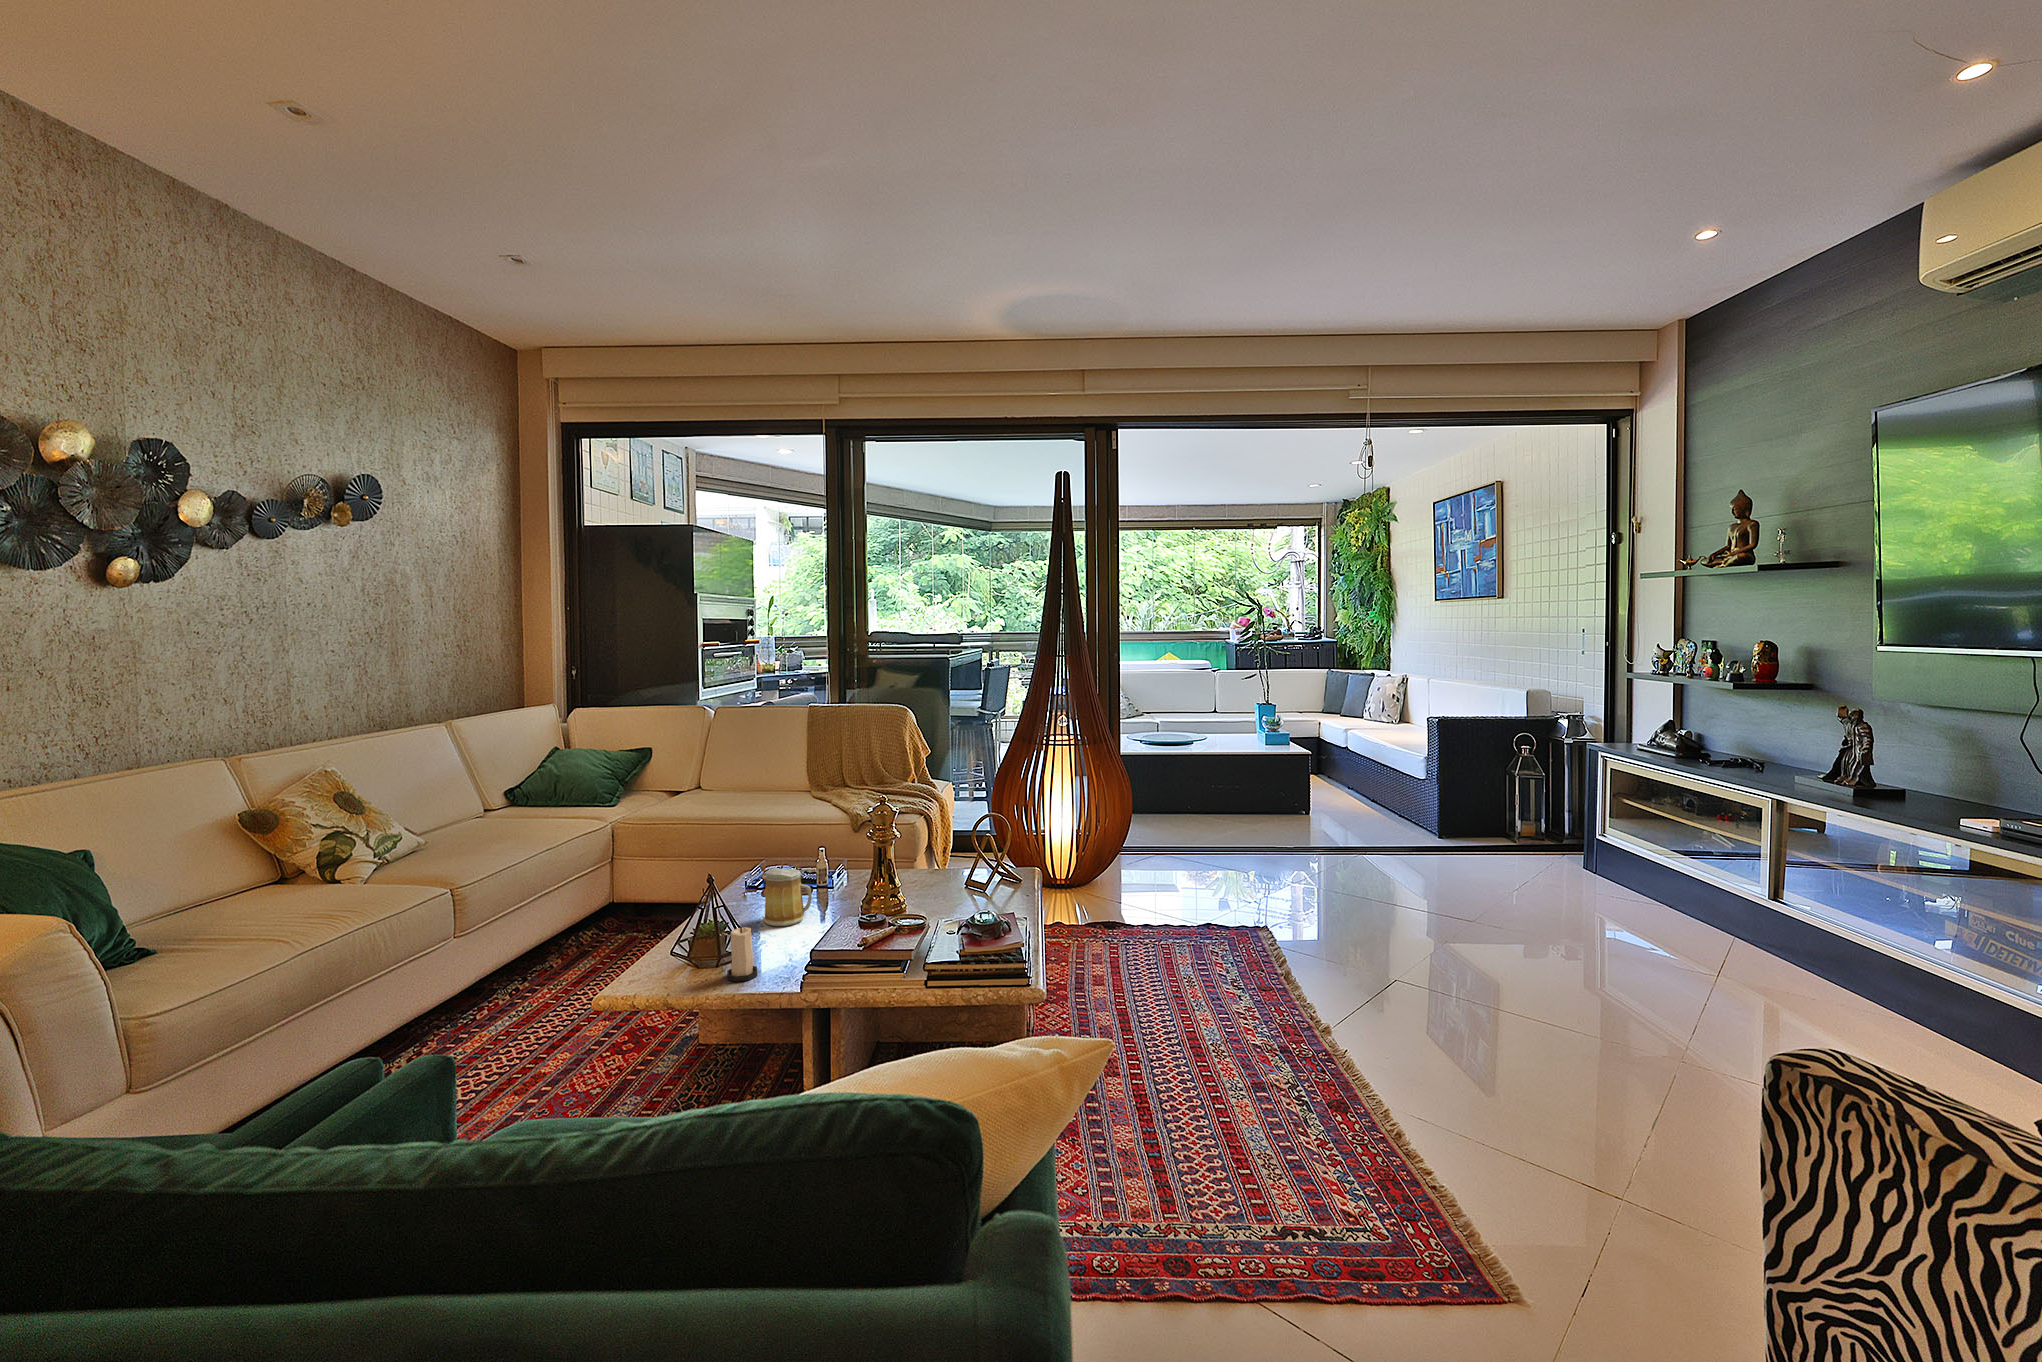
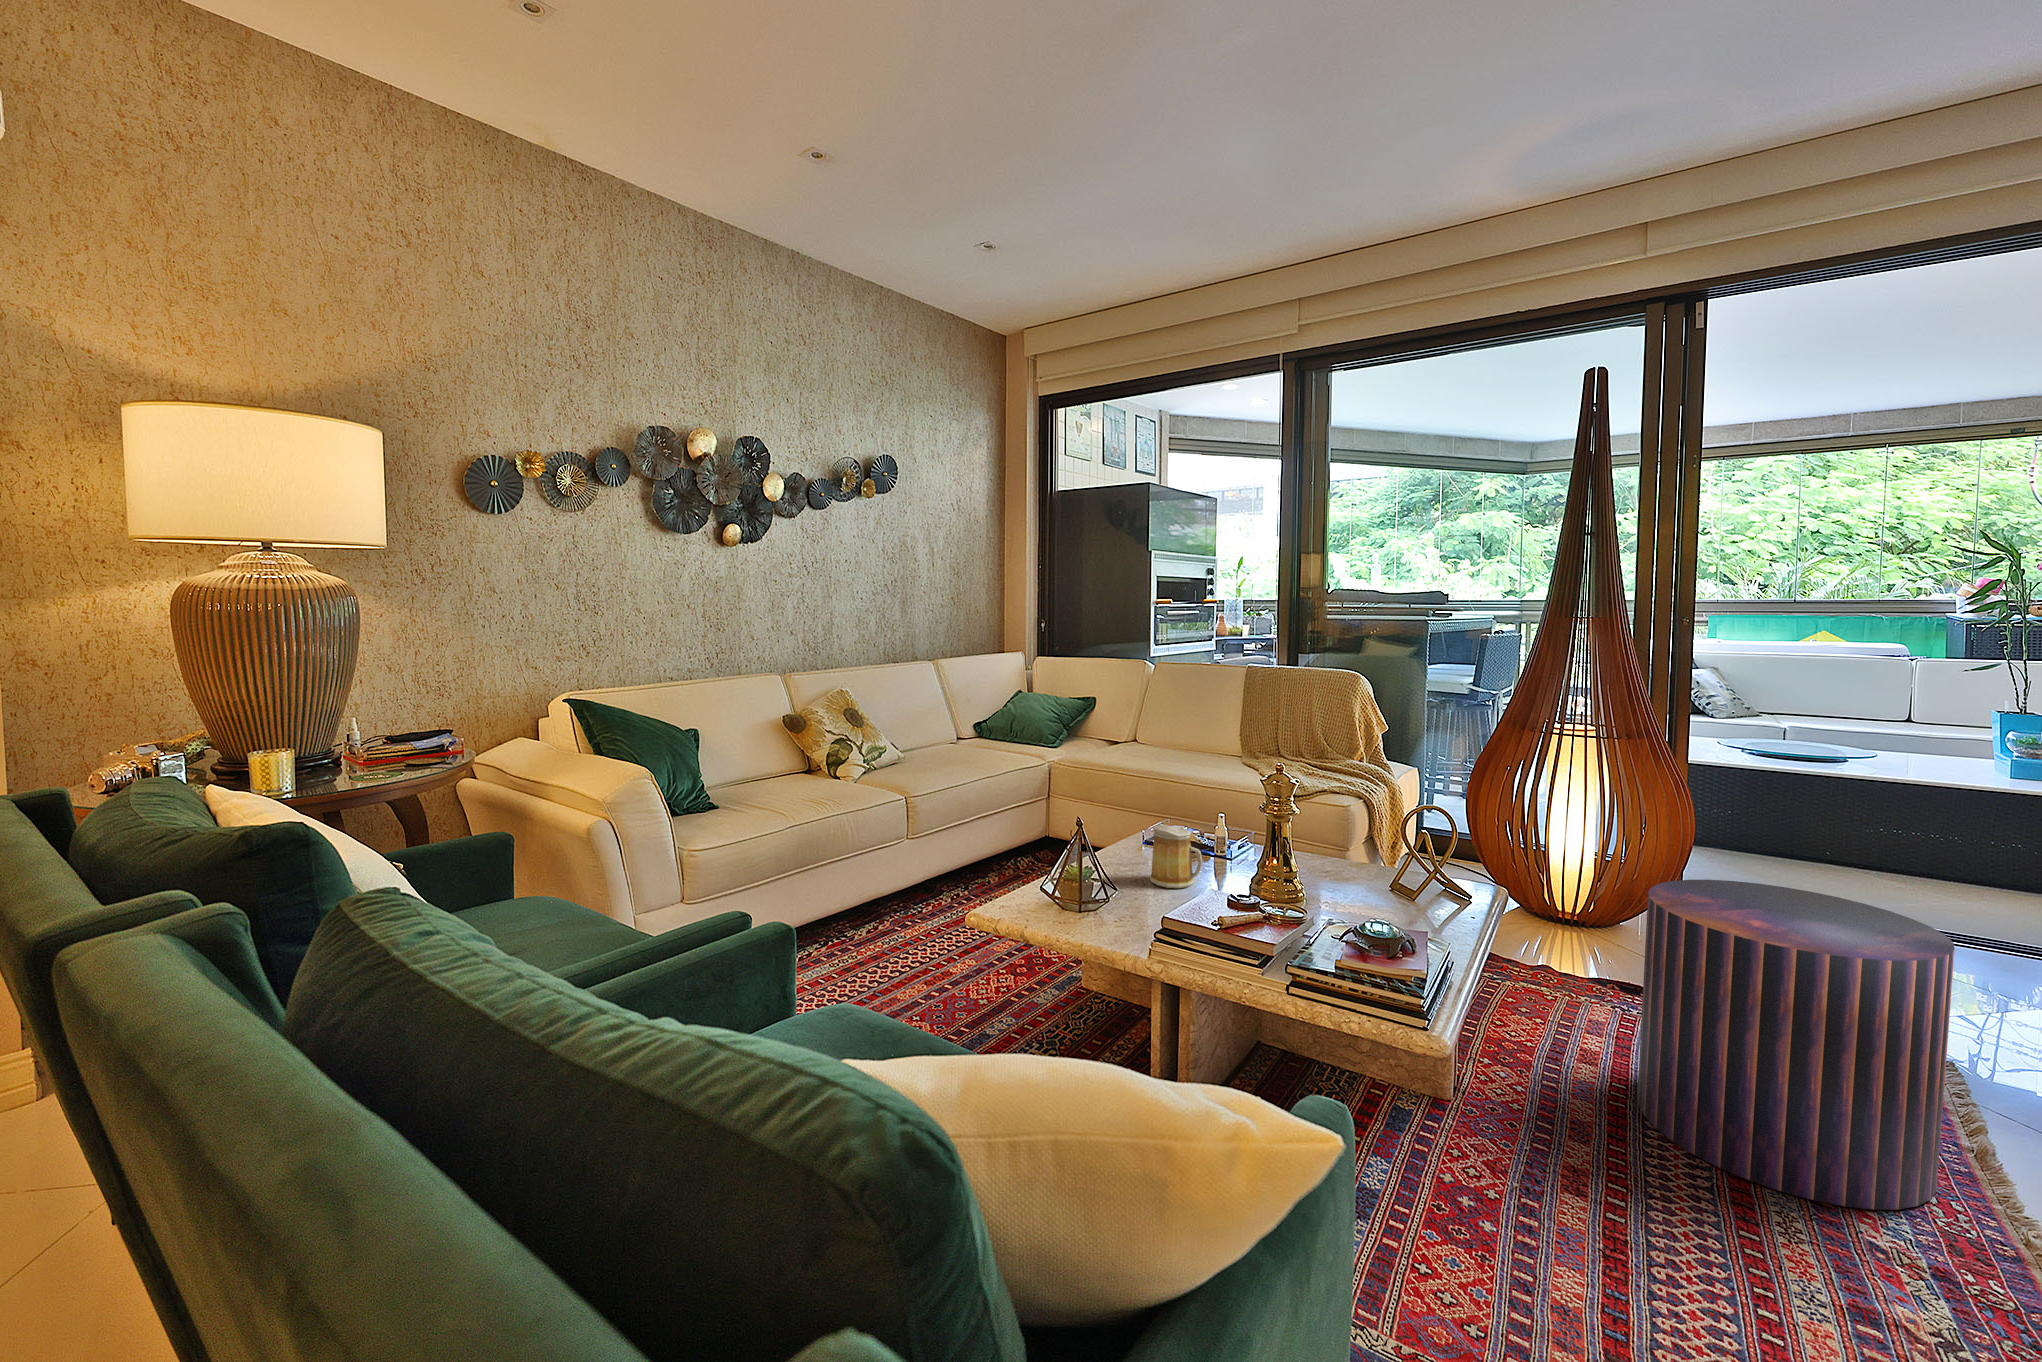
pouf: none [1126,835,1277,1032] -> present [1637,880,1955,1210]
candle: present [727,926,757,982] -> none [1084,873,1117,932]

